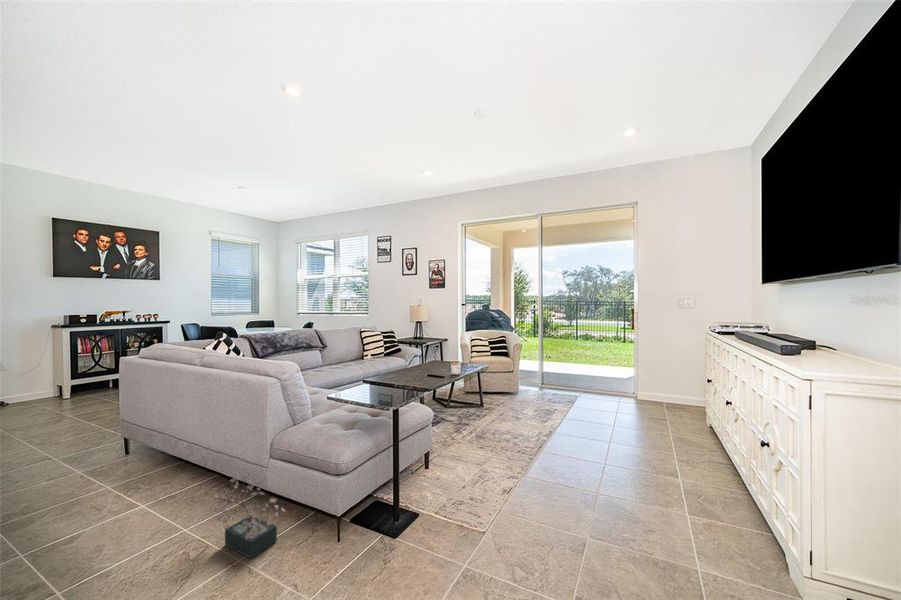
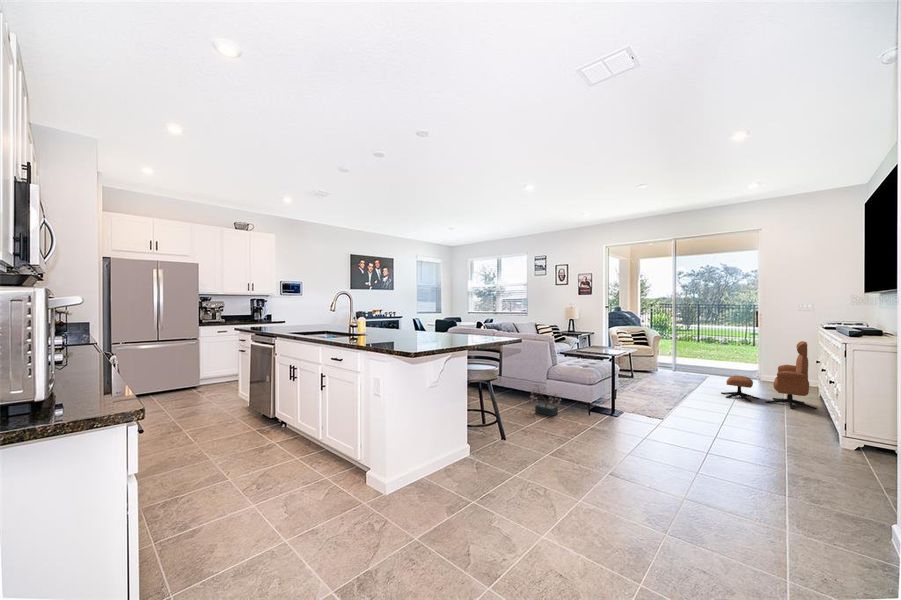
lounge chair: none [592,352,716,459] -> present [721,341,817,409]

